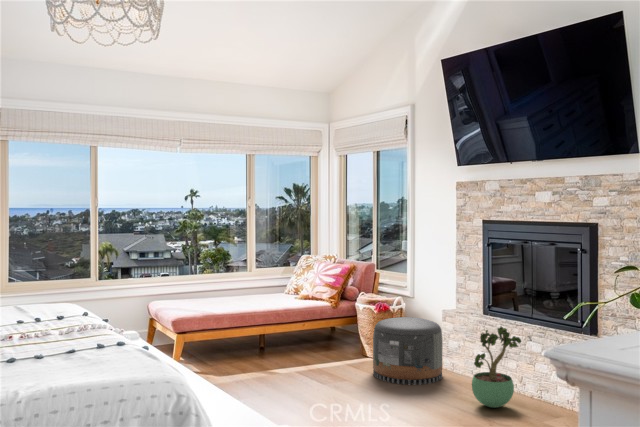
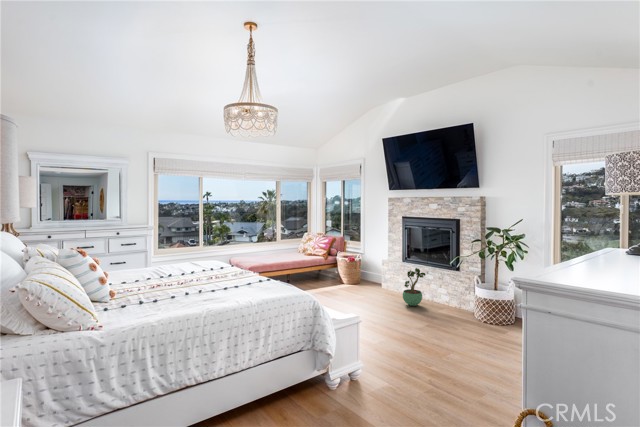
pouf: present [373,317,443,385] -> none [351,264,384,297]

